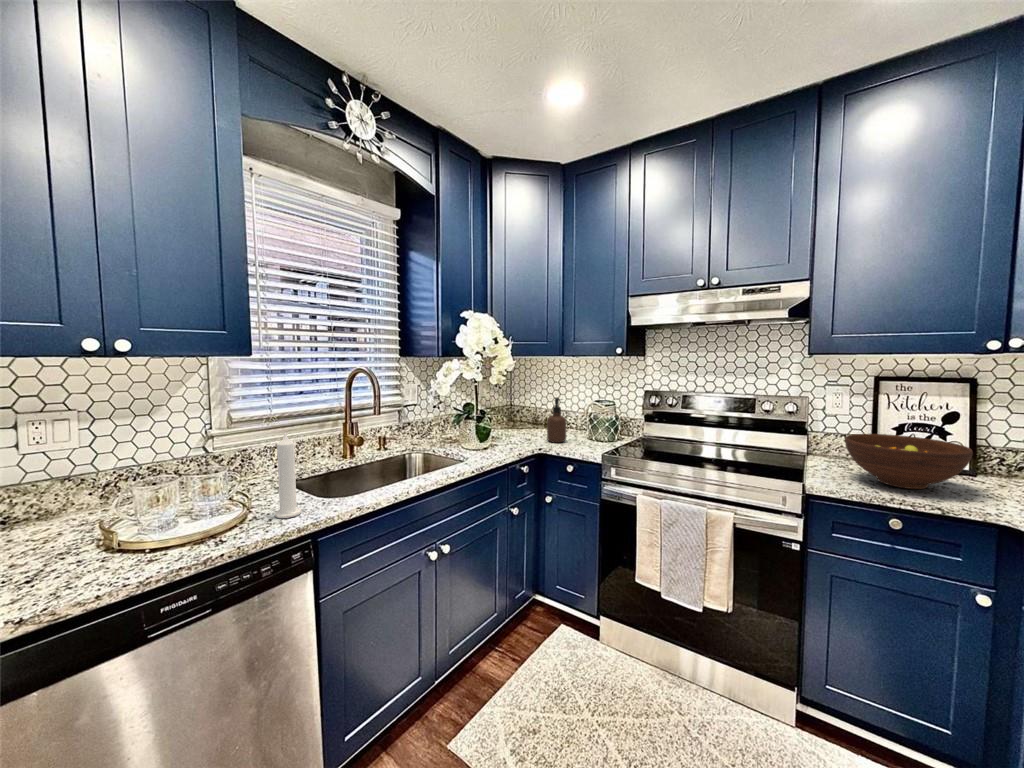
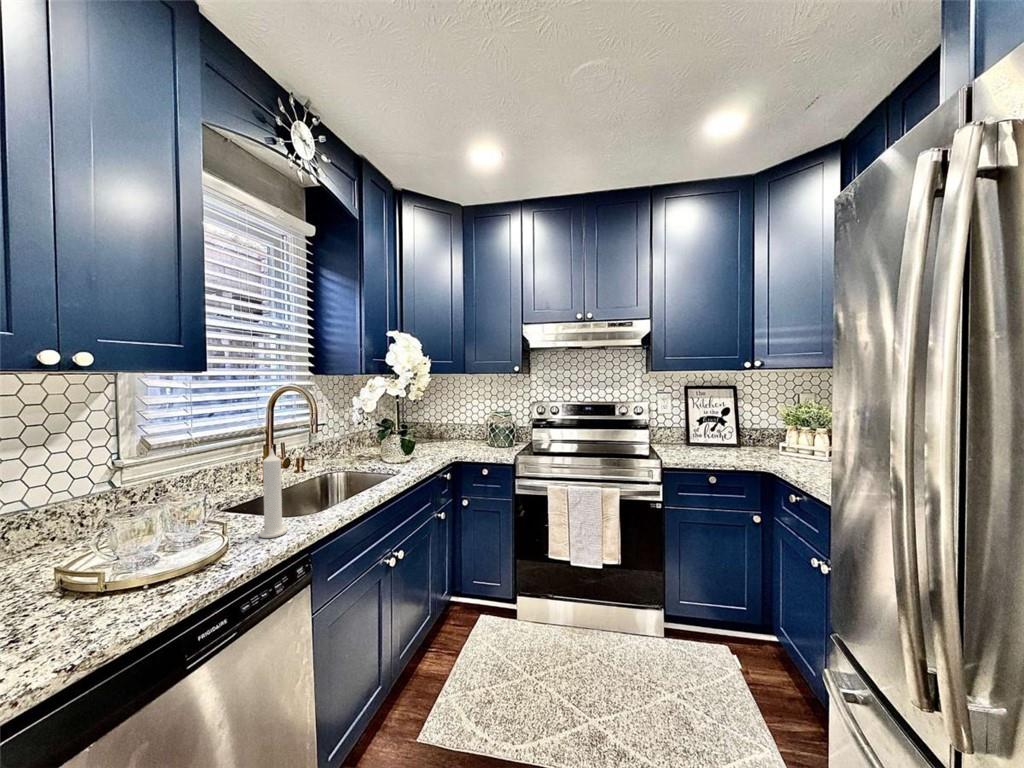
soap dispenser: present [547,398,566,443] -> none [455,411,472,451]
fruit bowl: present [845,434,973,489] -> none [678,424,746,457]

